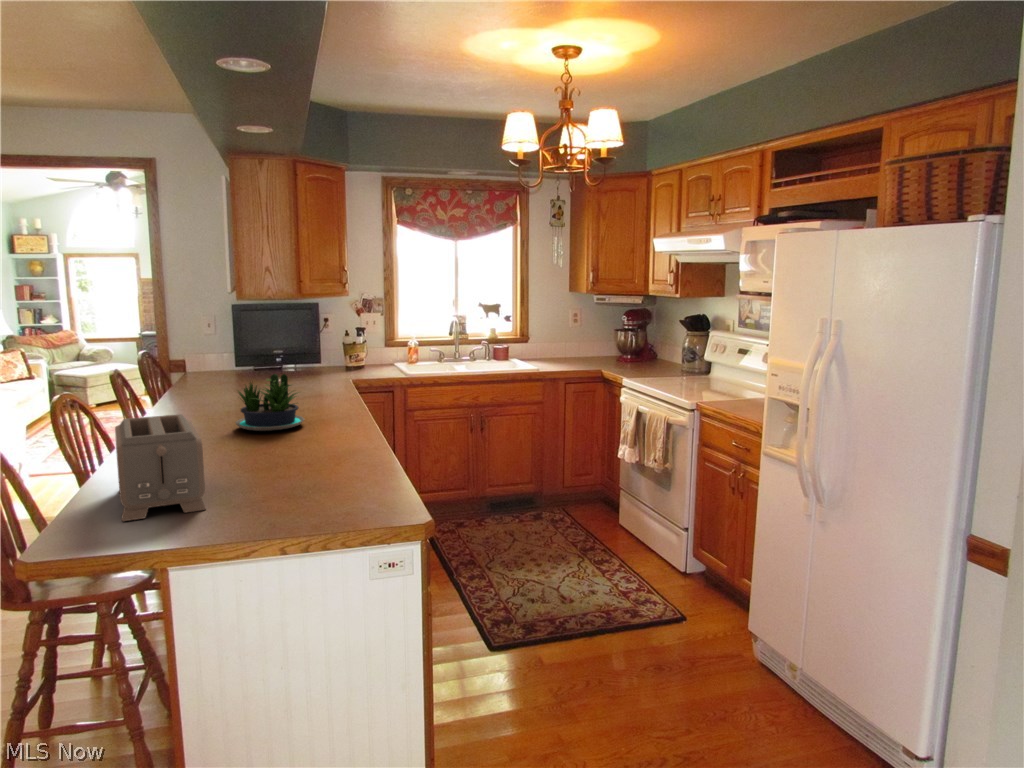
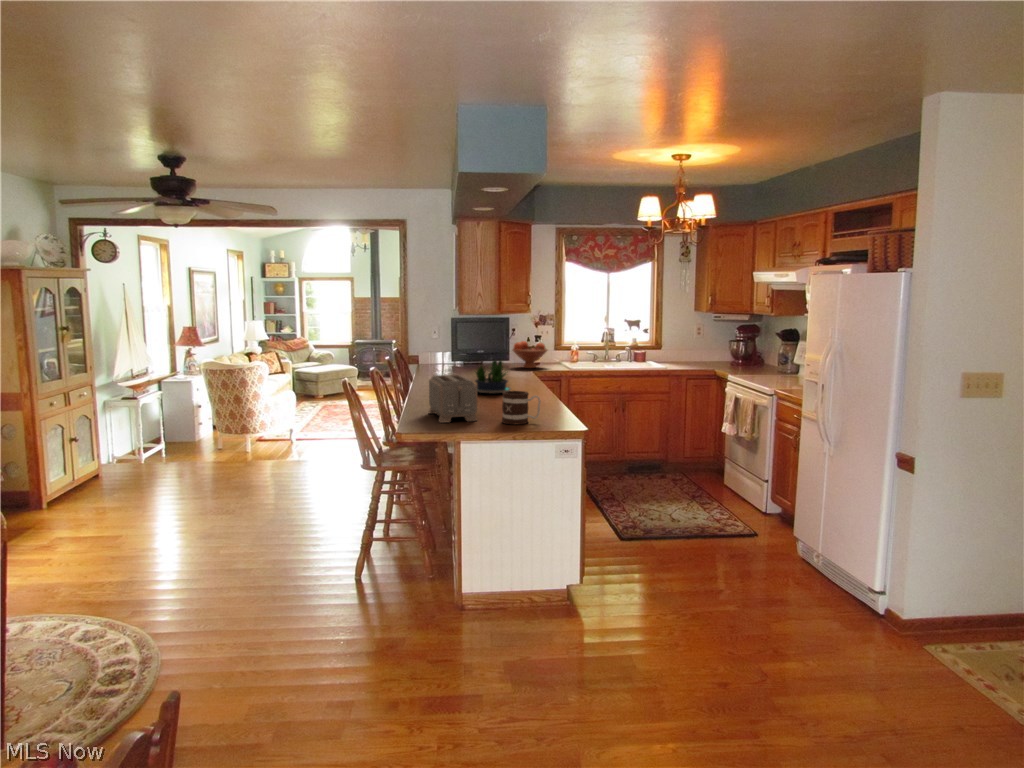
fruit bowl: none [323,336,375,375] -> present [512,341,547,368]
mug: none [253,446,330,518] -> present [502,391,541,424]

